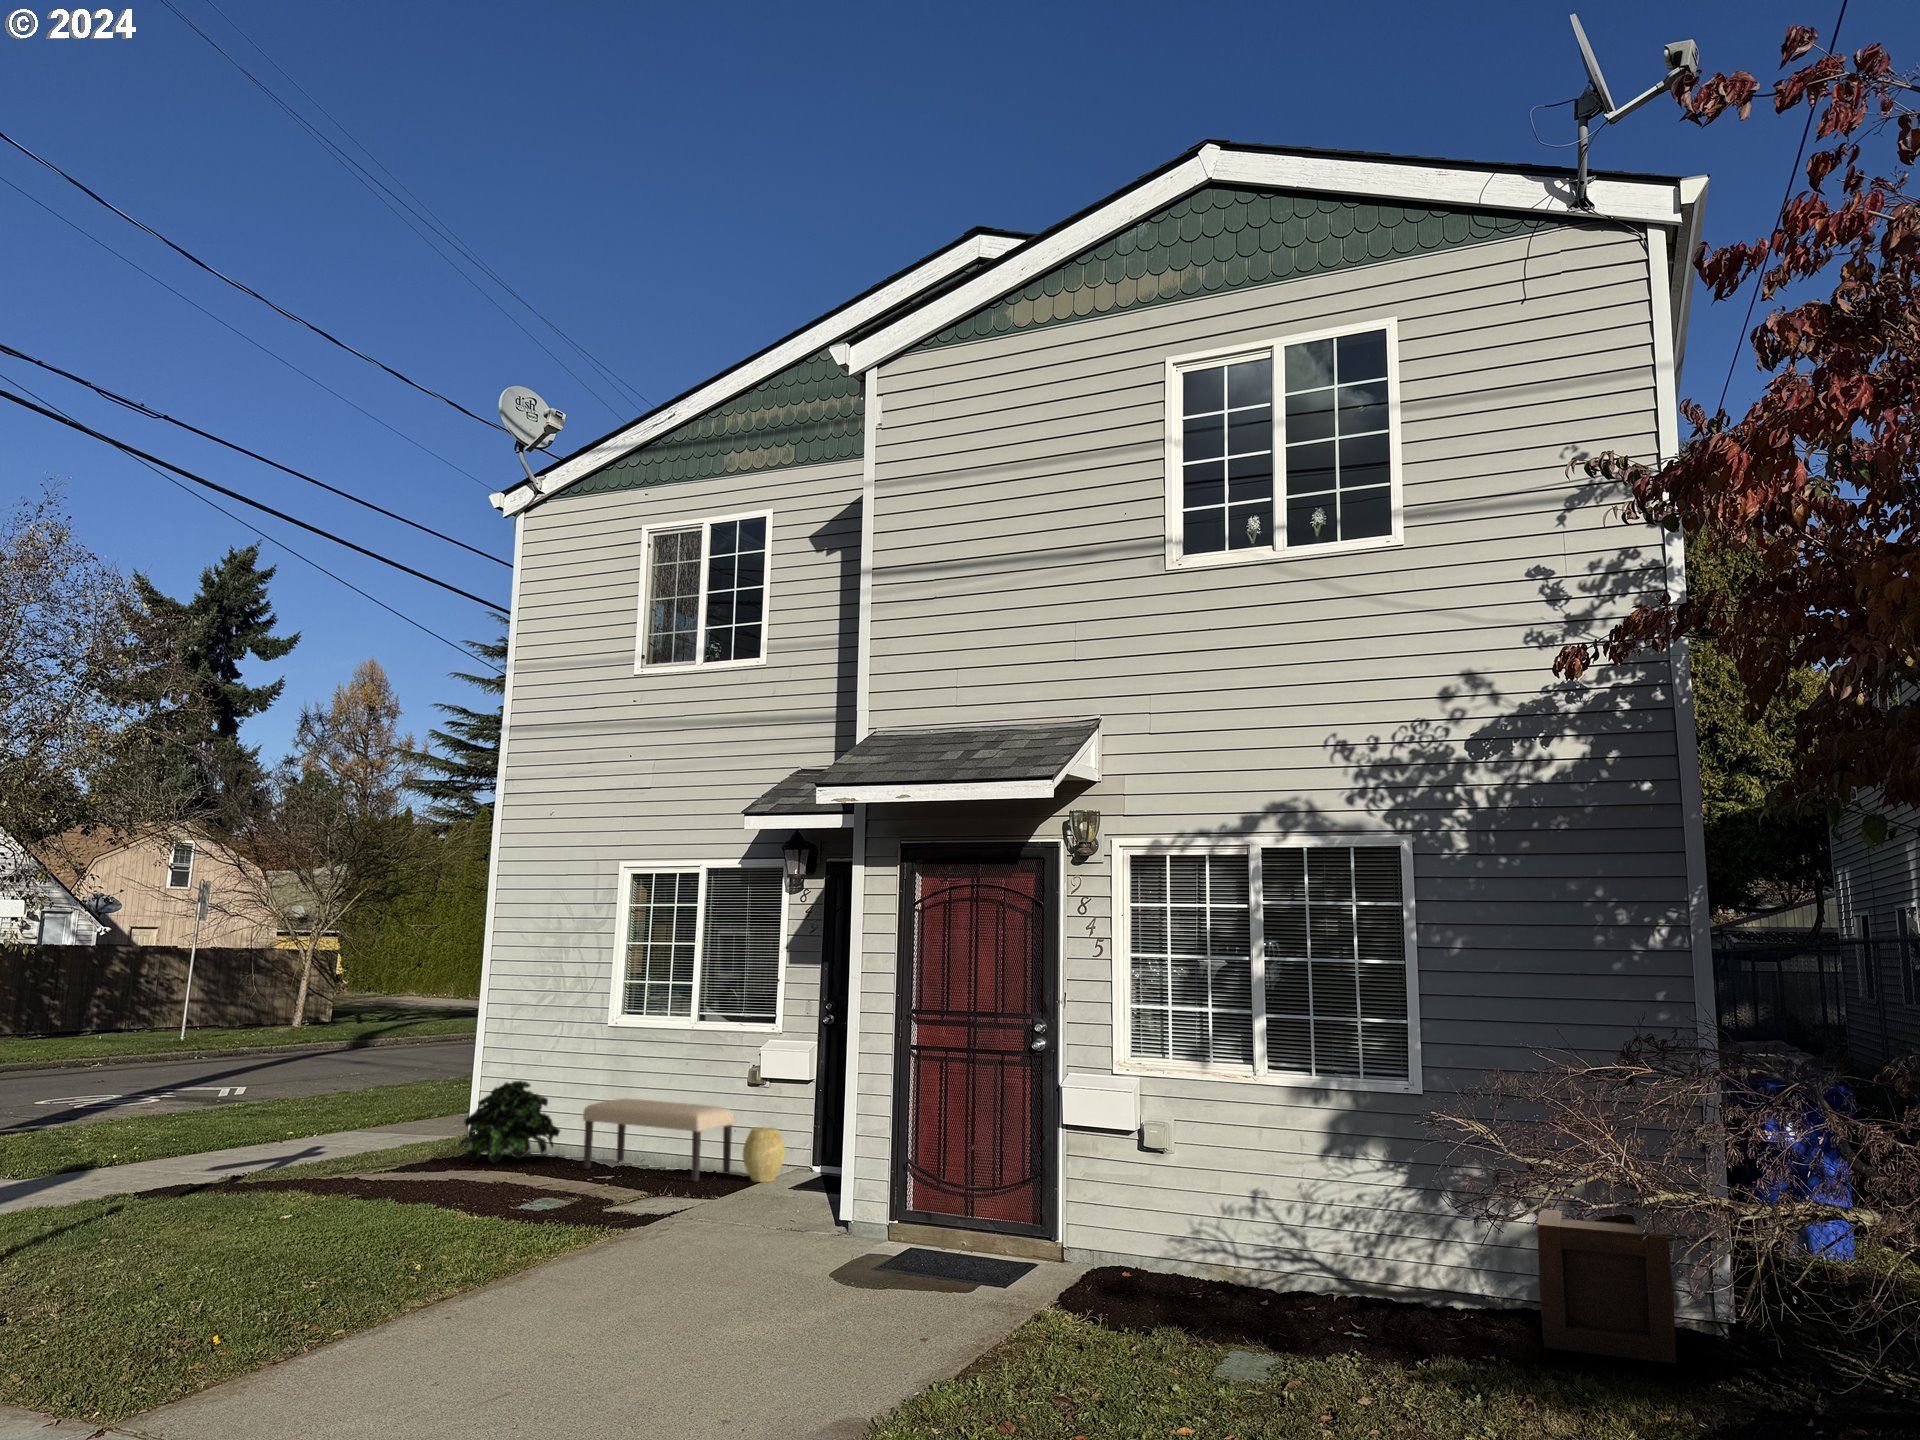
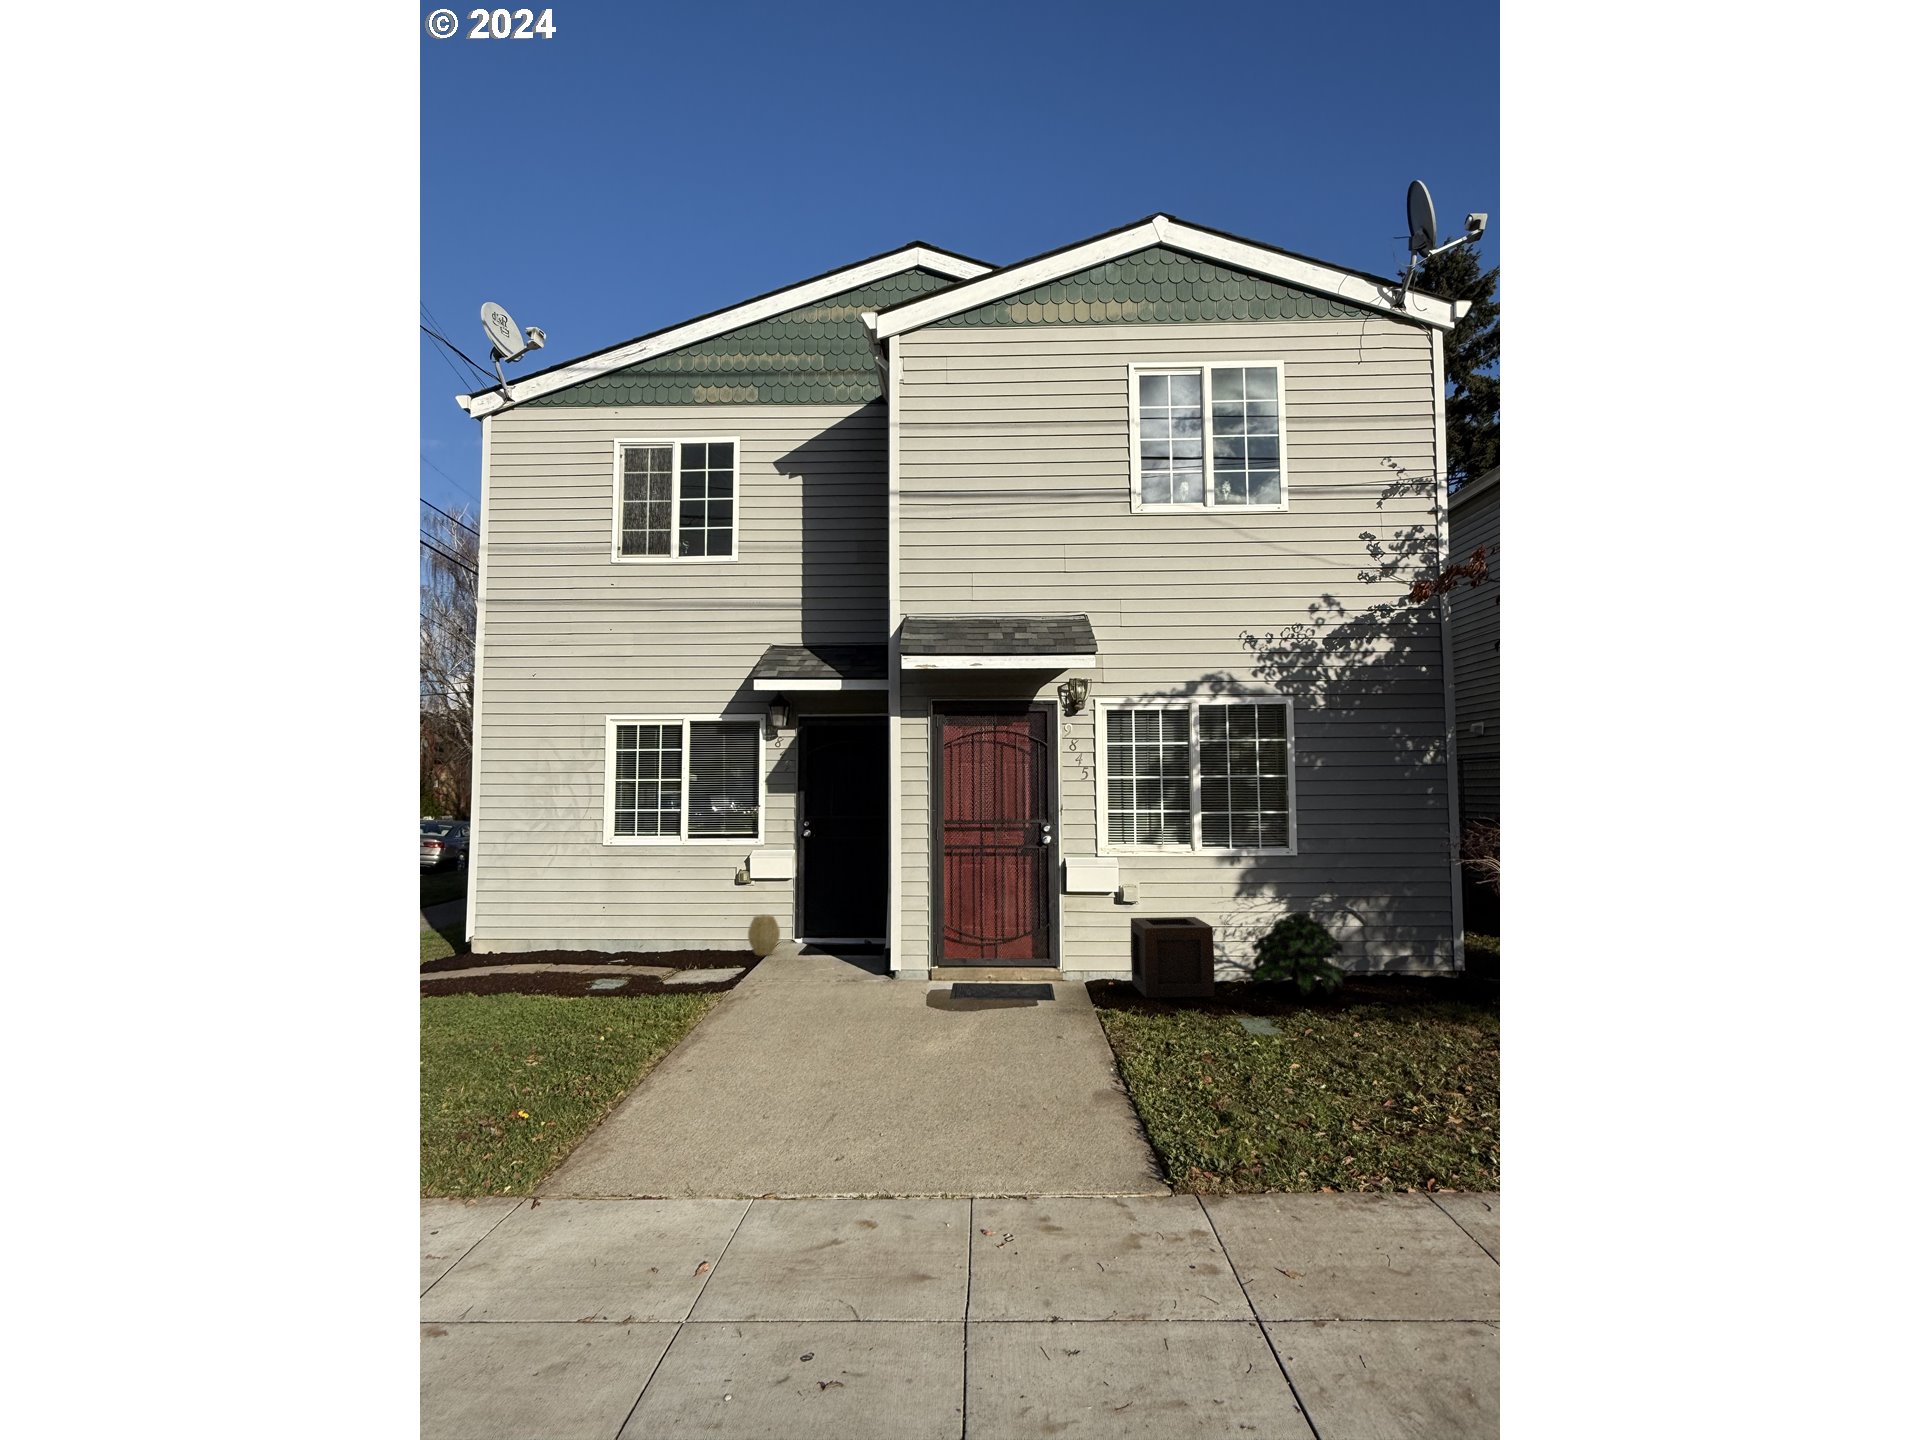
potted plant: present [460,1081,560,1163] -> present [1251,913,1347,996]
bench: present [583,1099,735,1182] -> none [605,903,732,960]
wooden crate: present [1538,1209,1676,1364] -> present [1131,917,1214,998]

